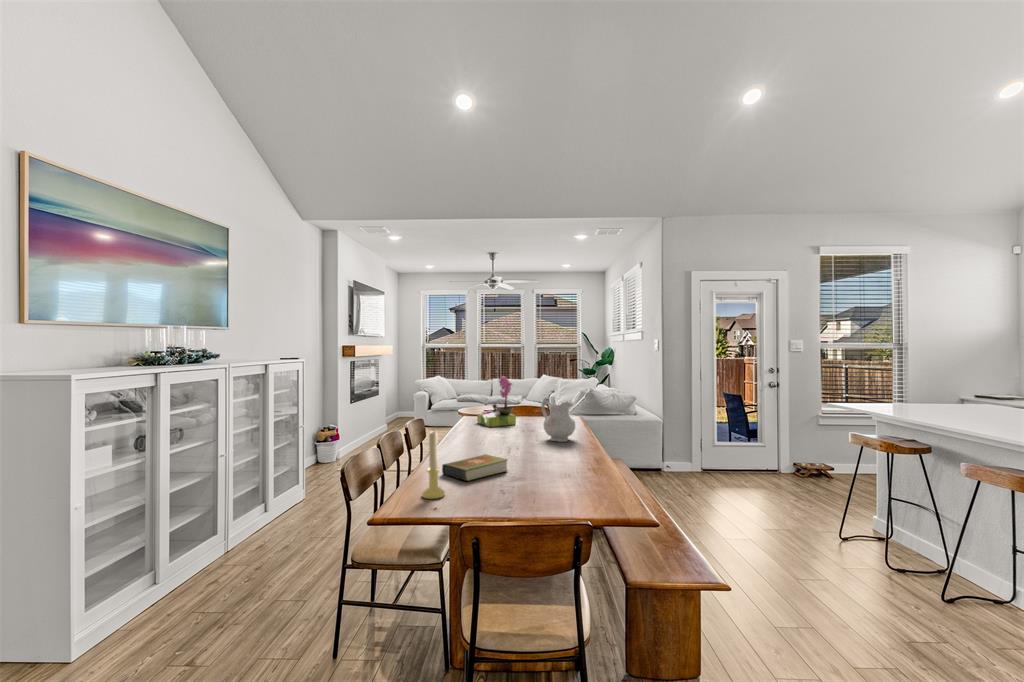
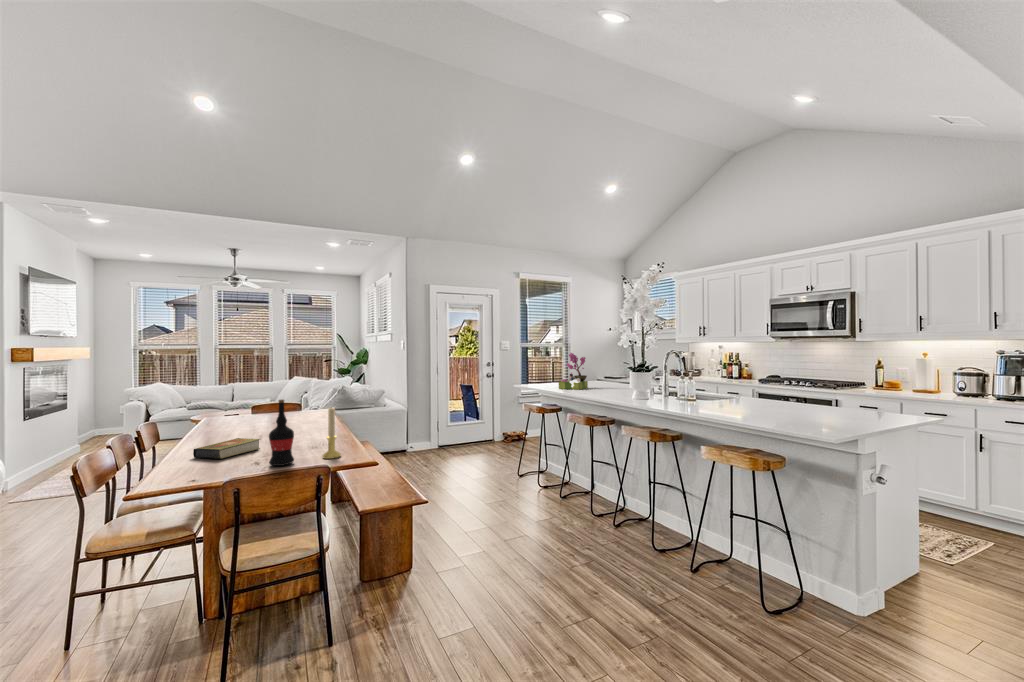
flower arrangement: present [477,376,516,427] -> present [559,353,588,390]
ceramic pitcher: present [541,398,575,442] -> none [292,390,323,426]
wine bottle: none [516,419,545,506] -> present [269,400,294,466]
candle holder: present [422,431,445,499] -> present [322,408,341,459]

